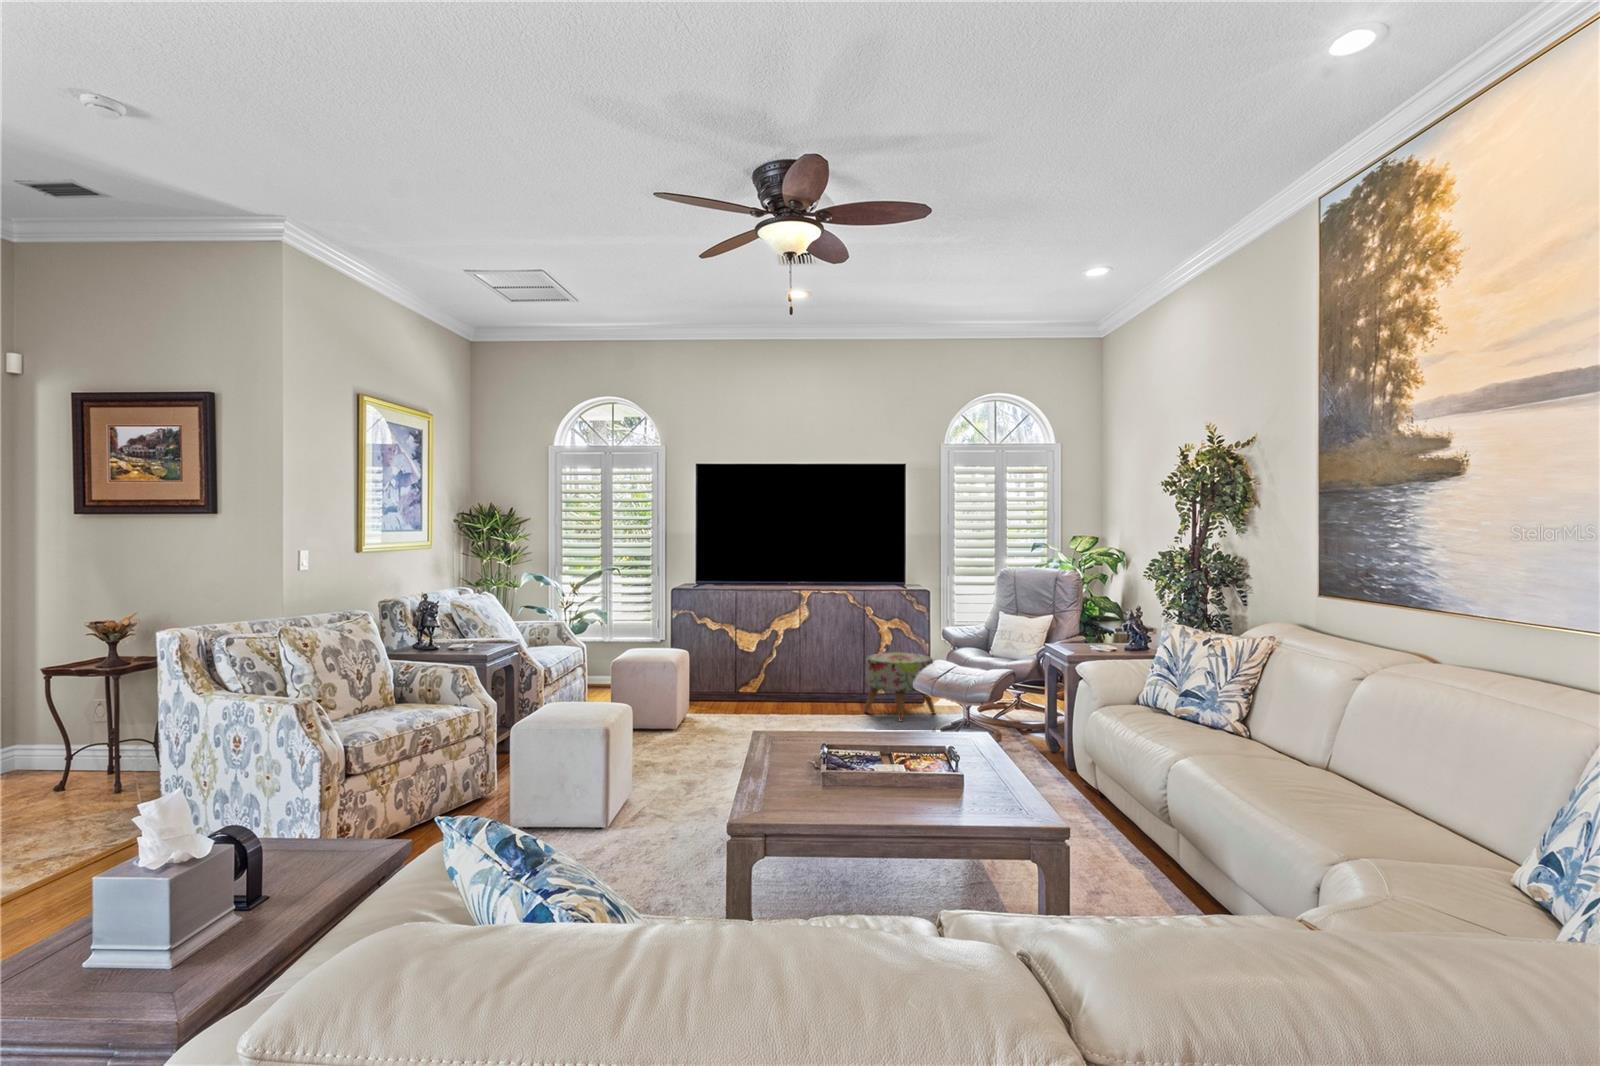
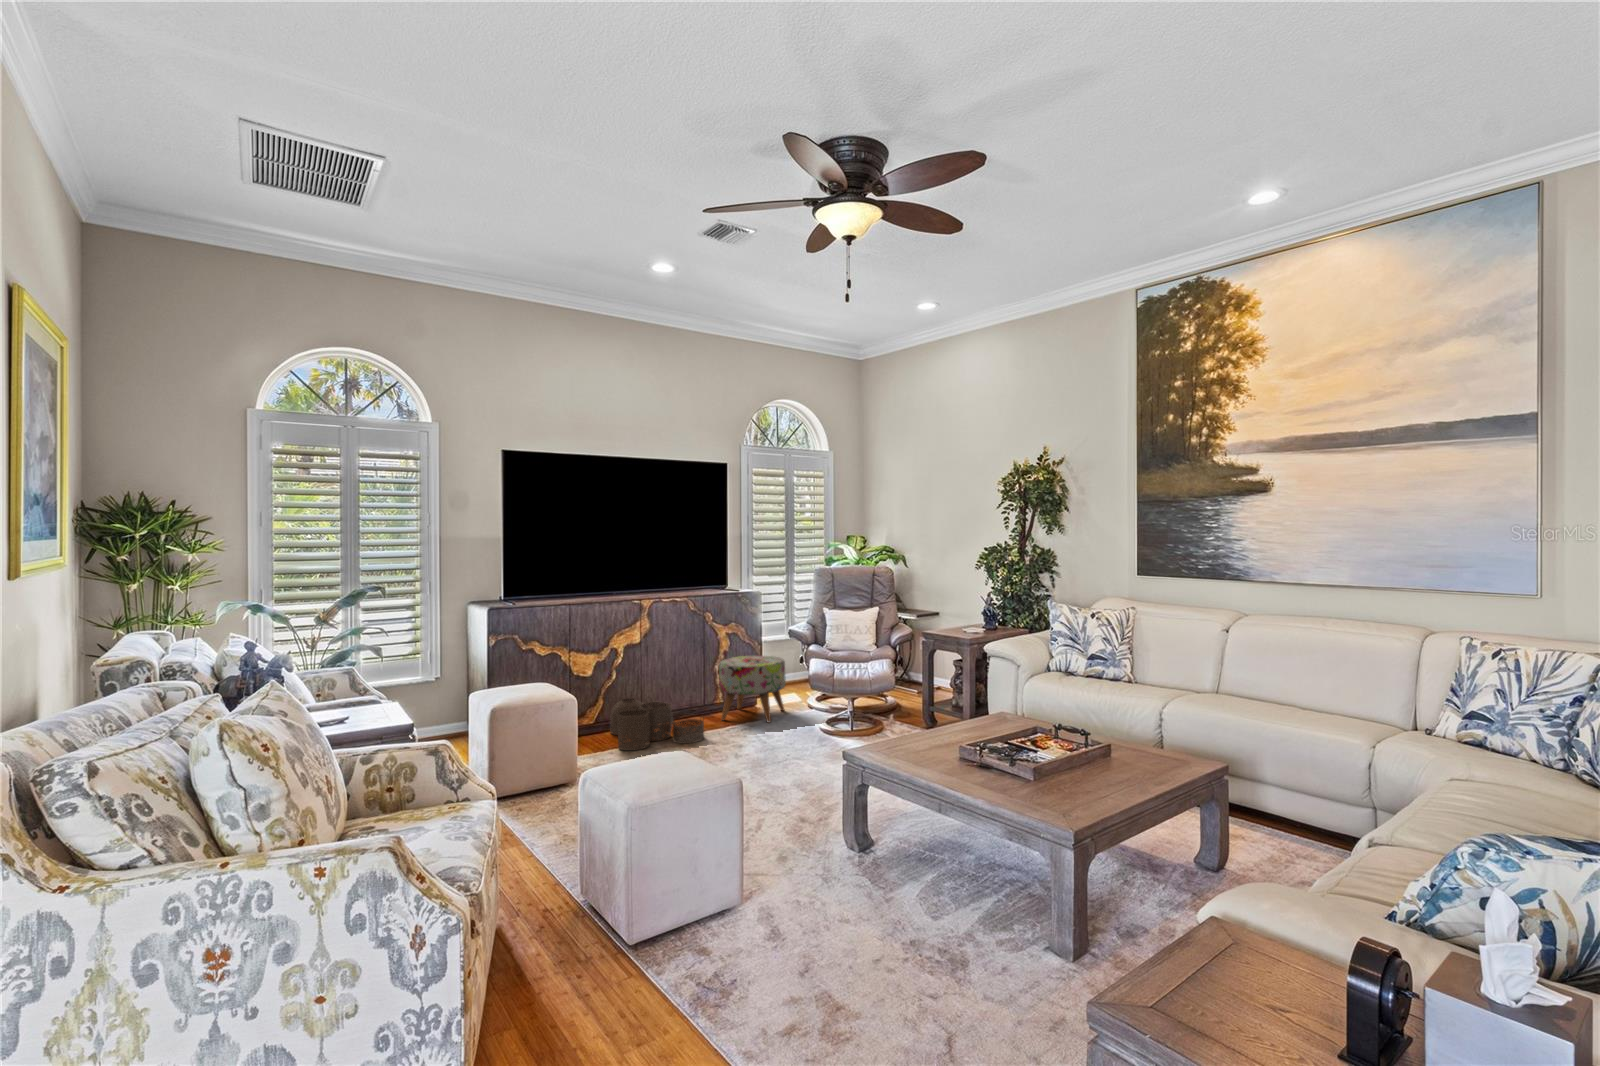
woven basket: none [742,674,823,726] -> present [610,698,704,750]

